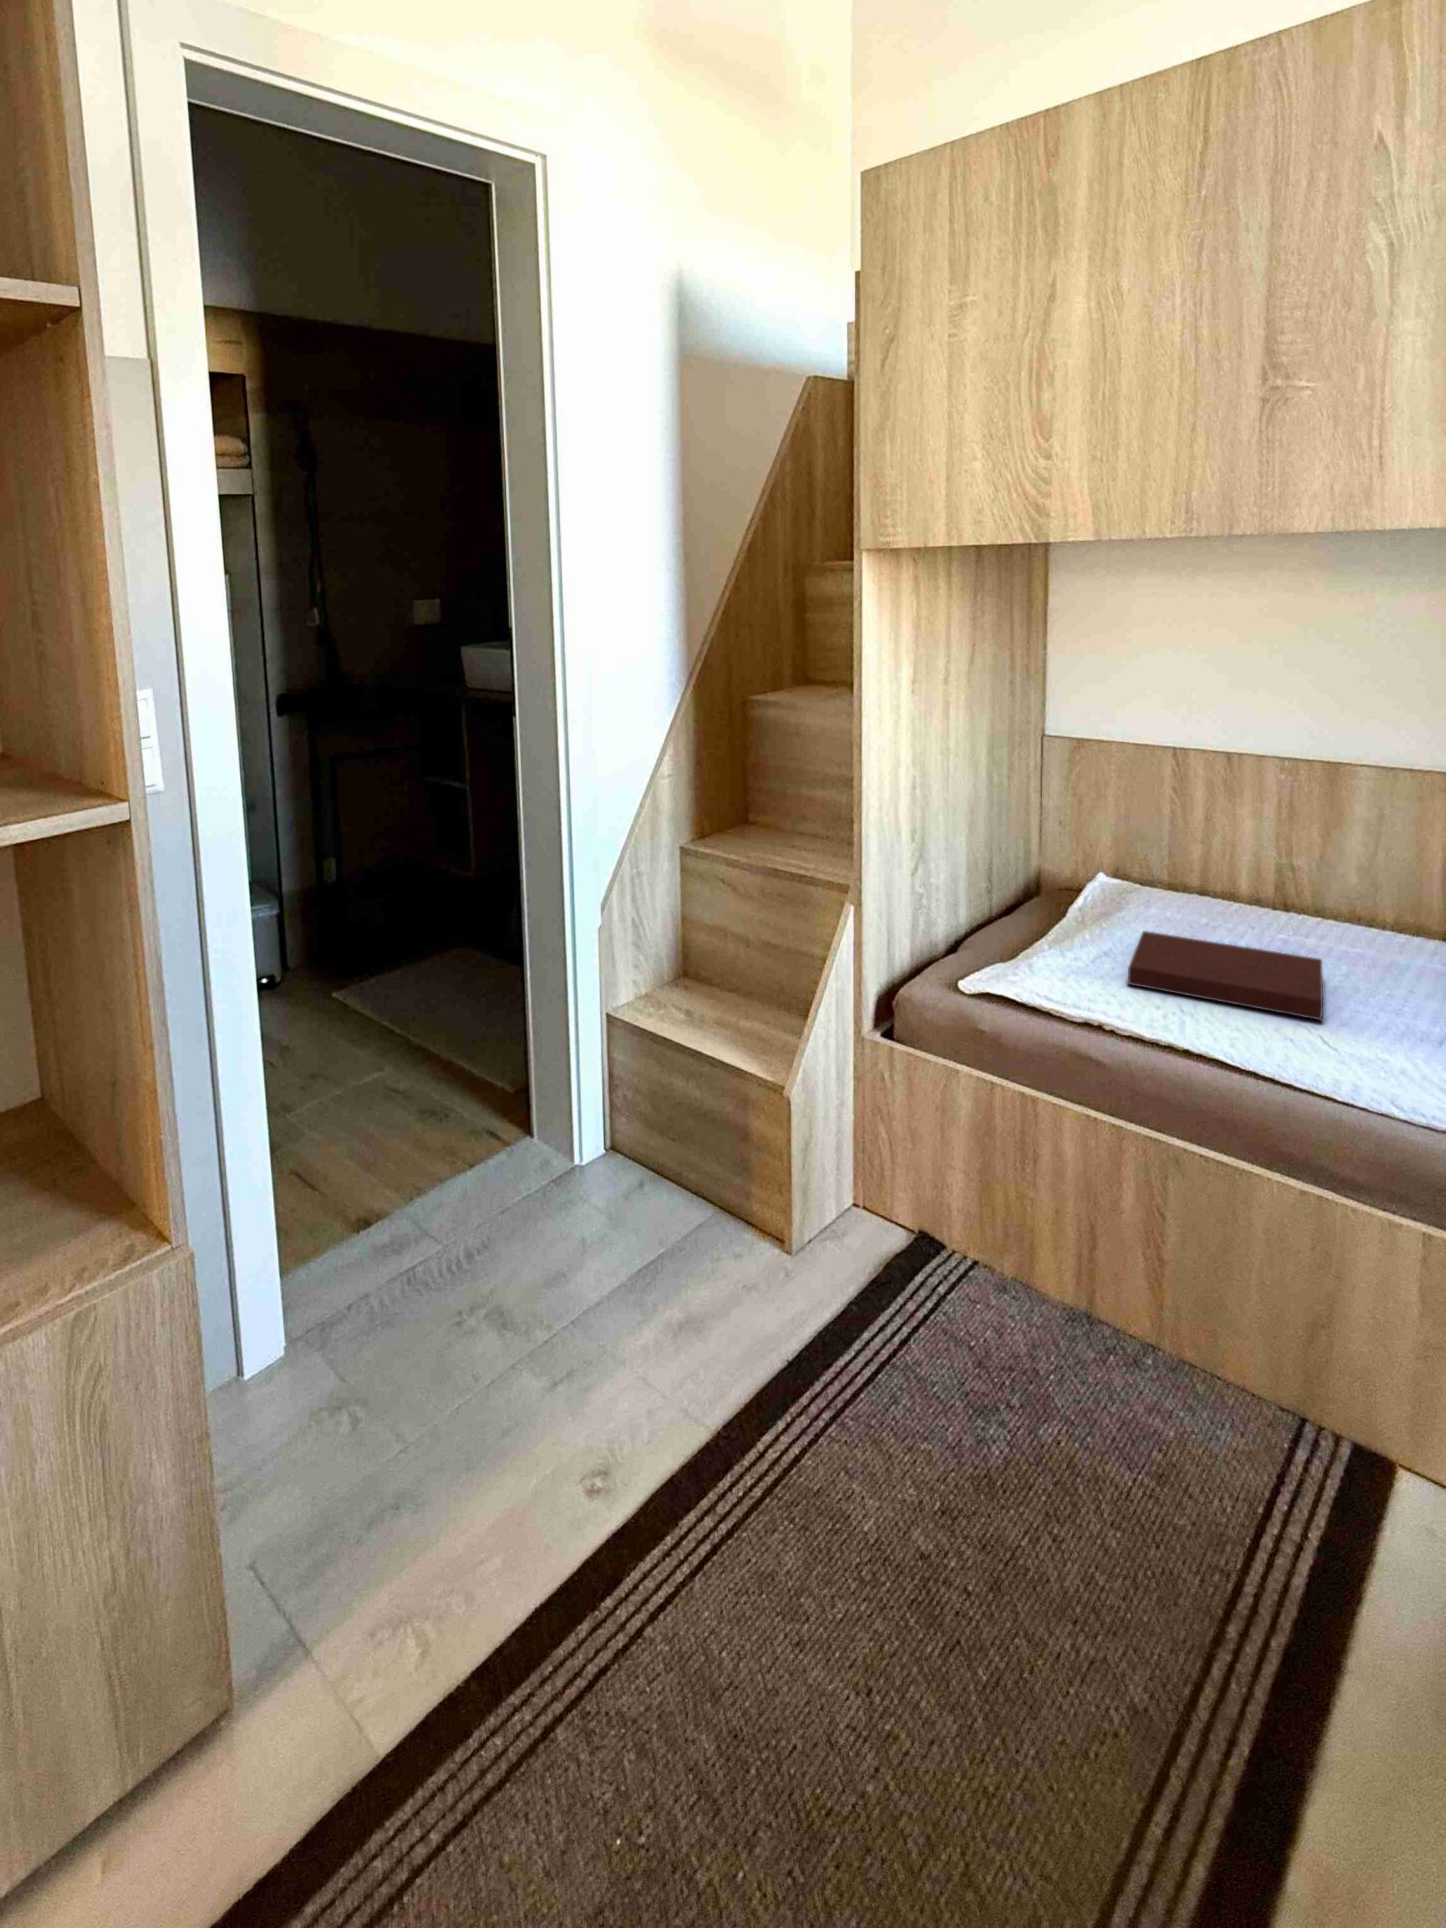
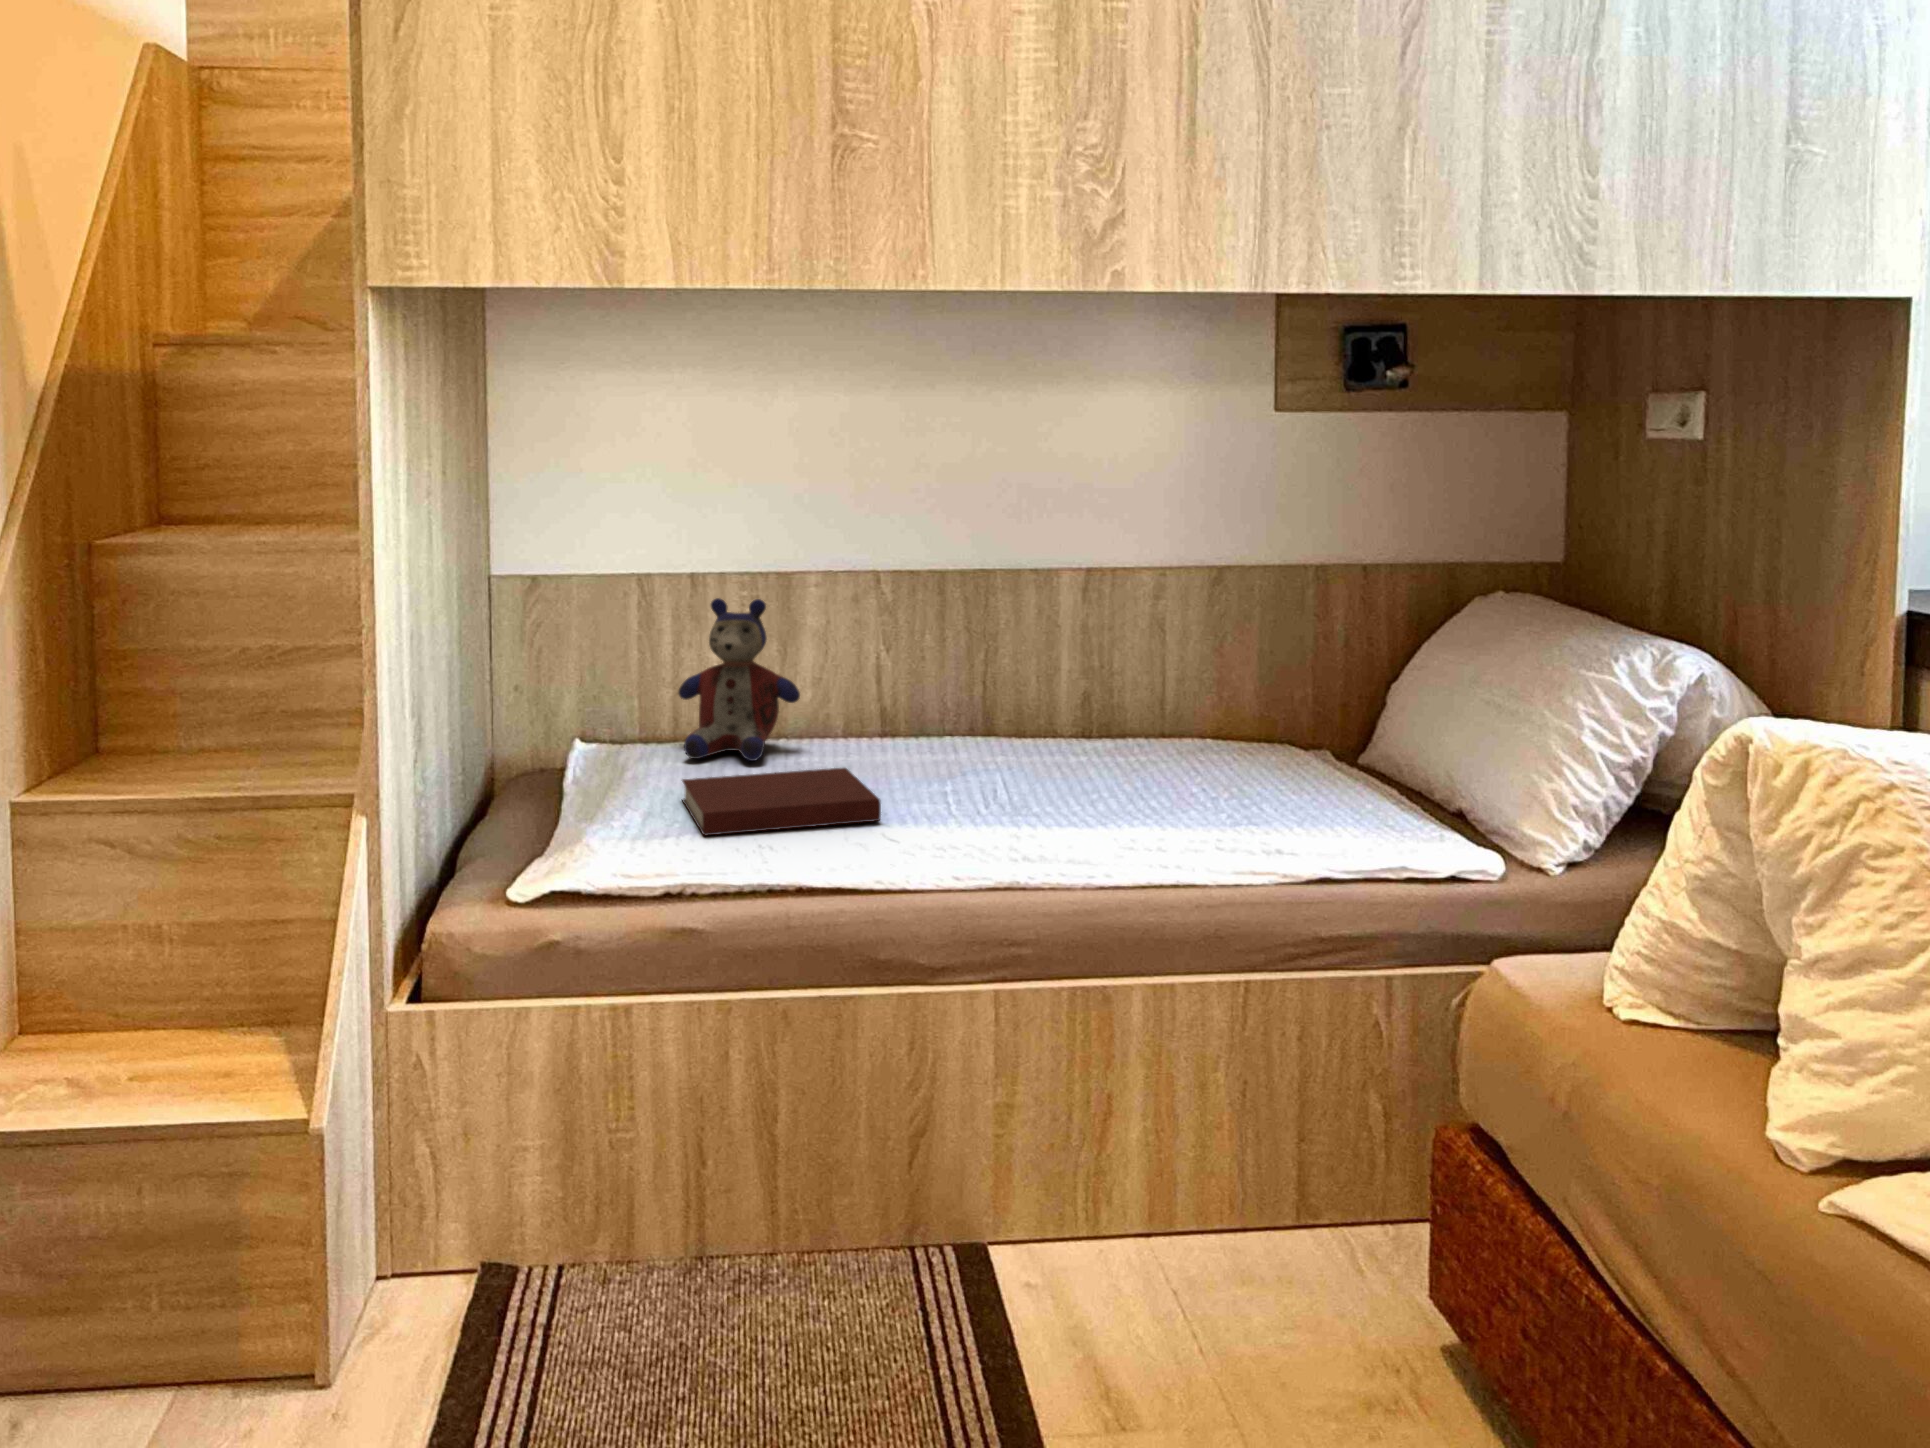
stuffed bear: none [1181,779,1315,928] -> present [678,598,800,761]

